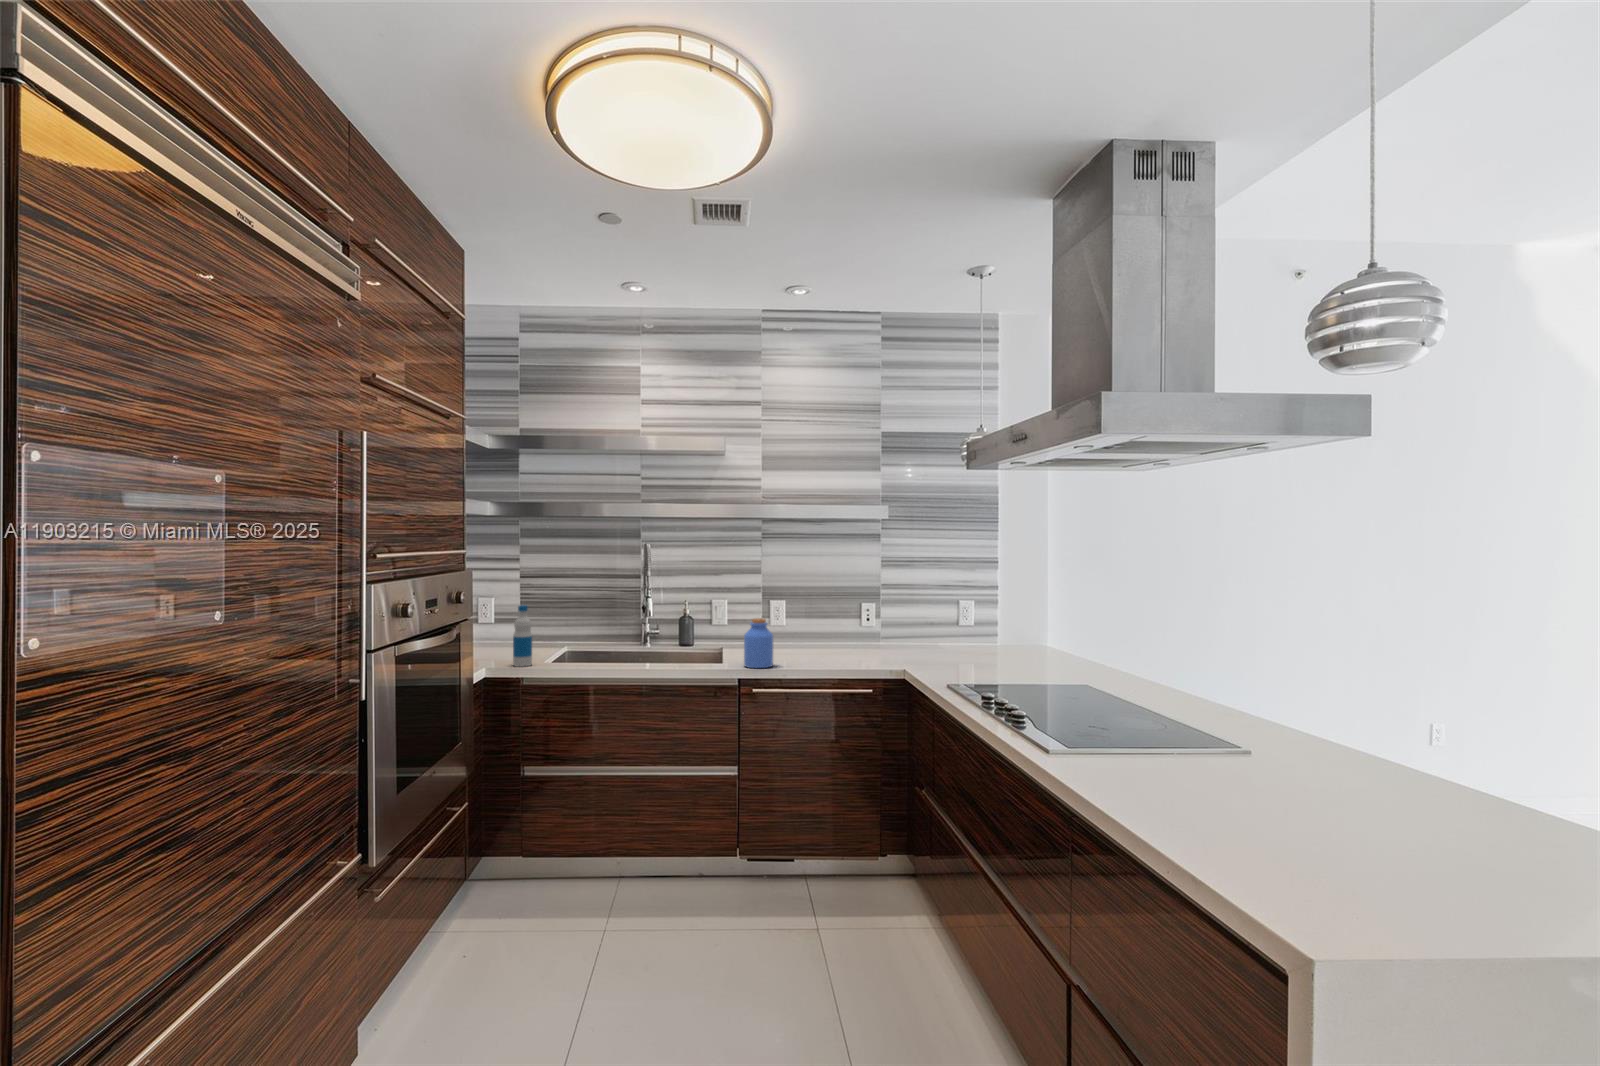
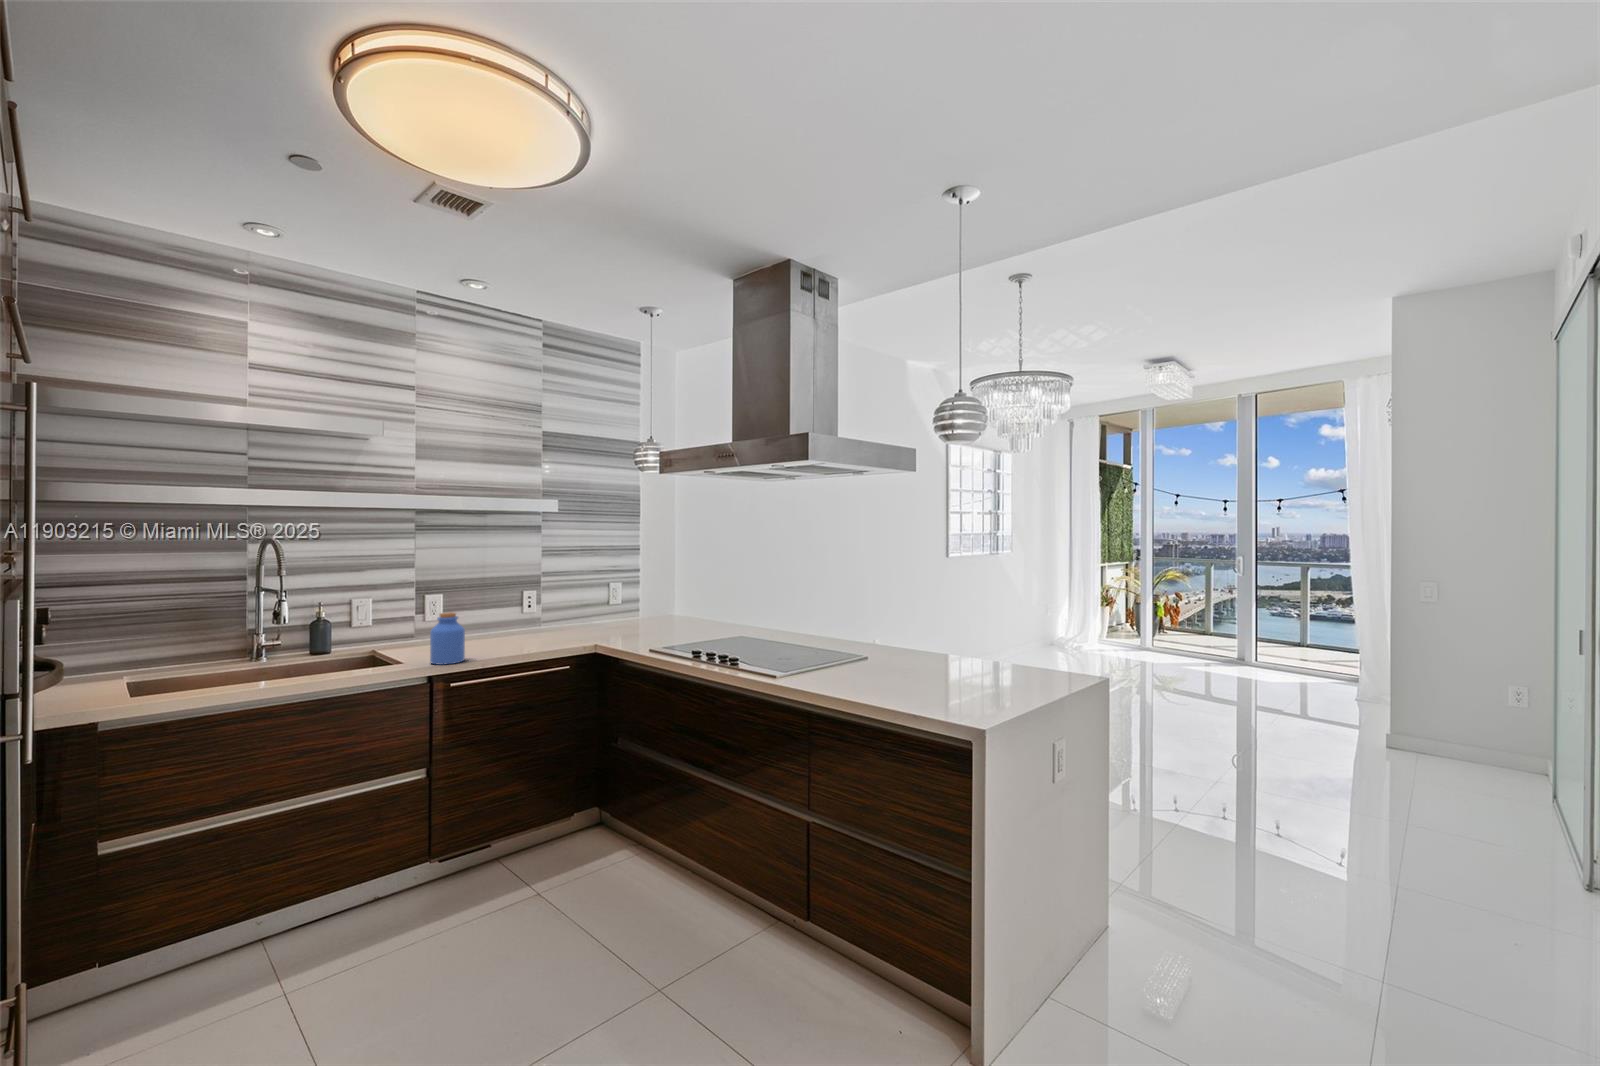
bottle: present [513,605,532,667] -> none [69,622,106,707]

